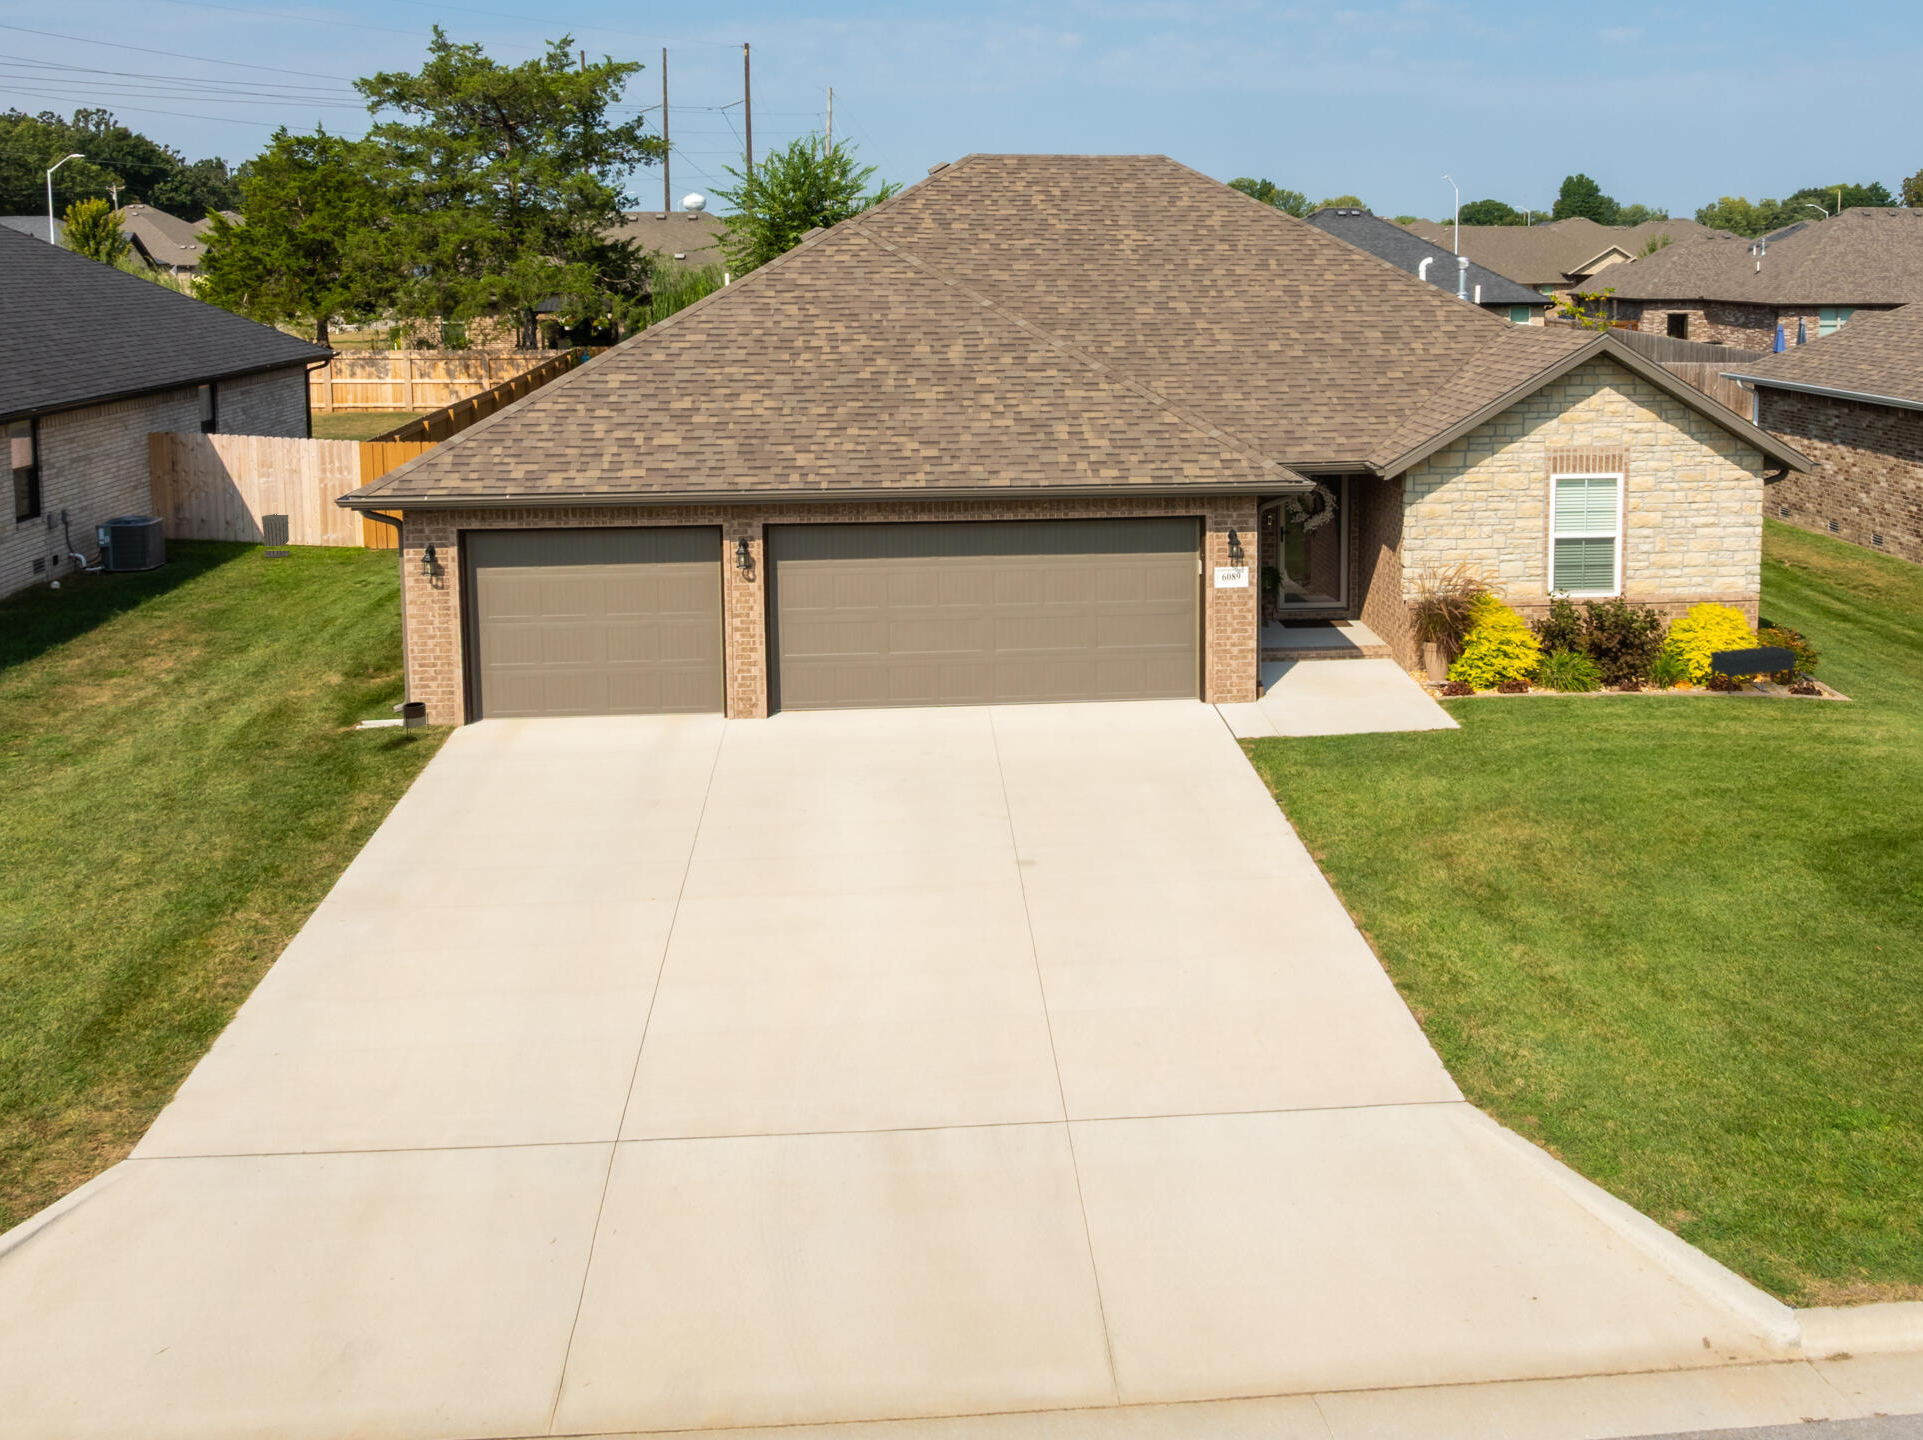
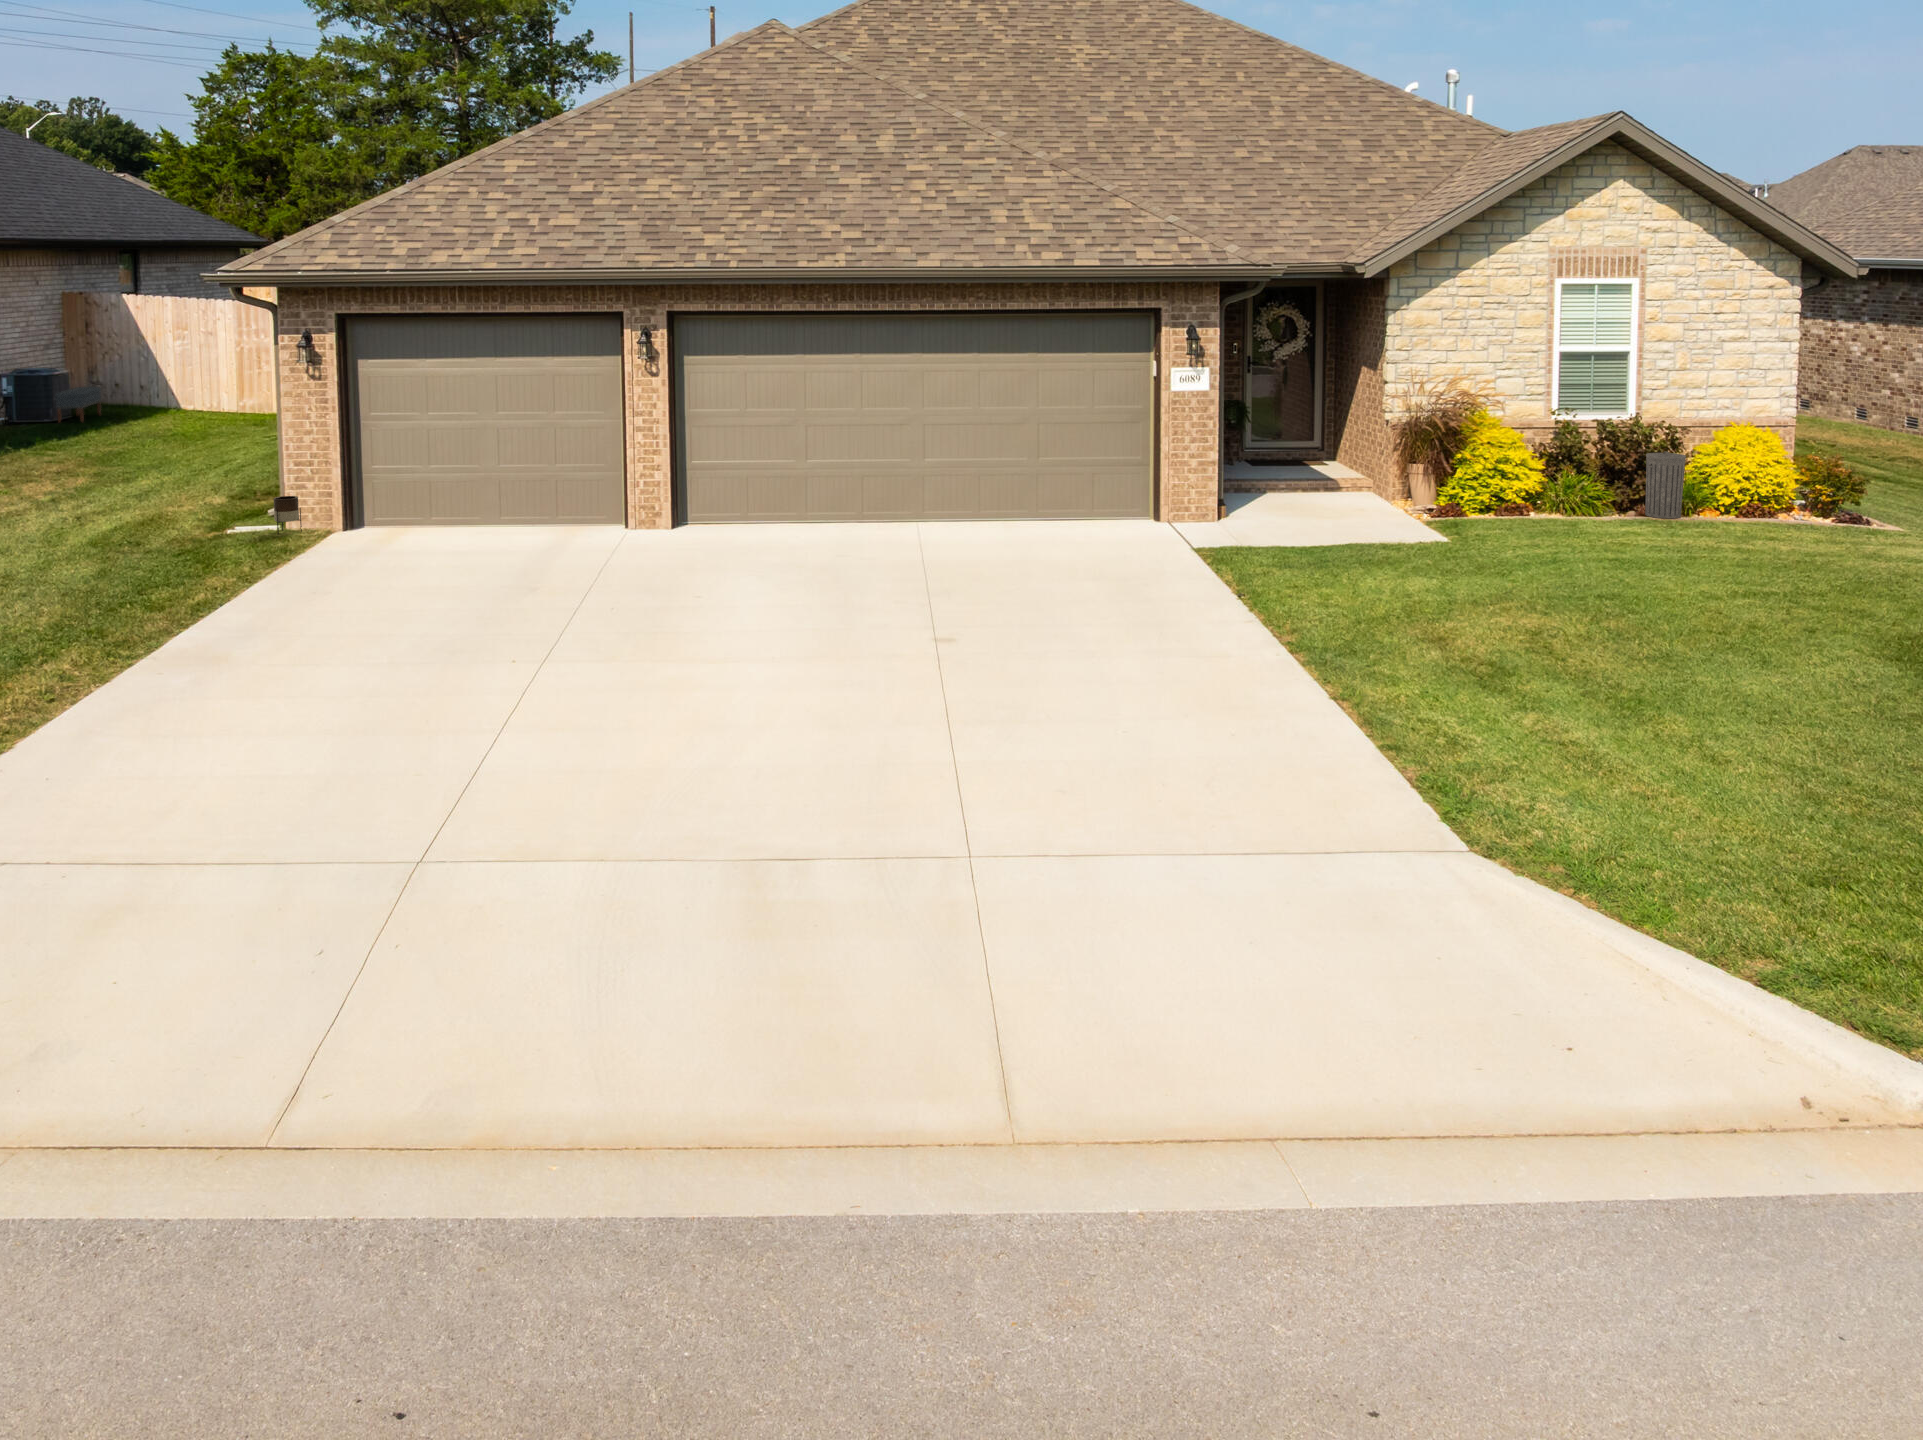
trash can: present [262,514,289,557] -> present [1645,452,1686,518]
bench: present [1710,646,1795,693] -> present [55,387,101,422]

